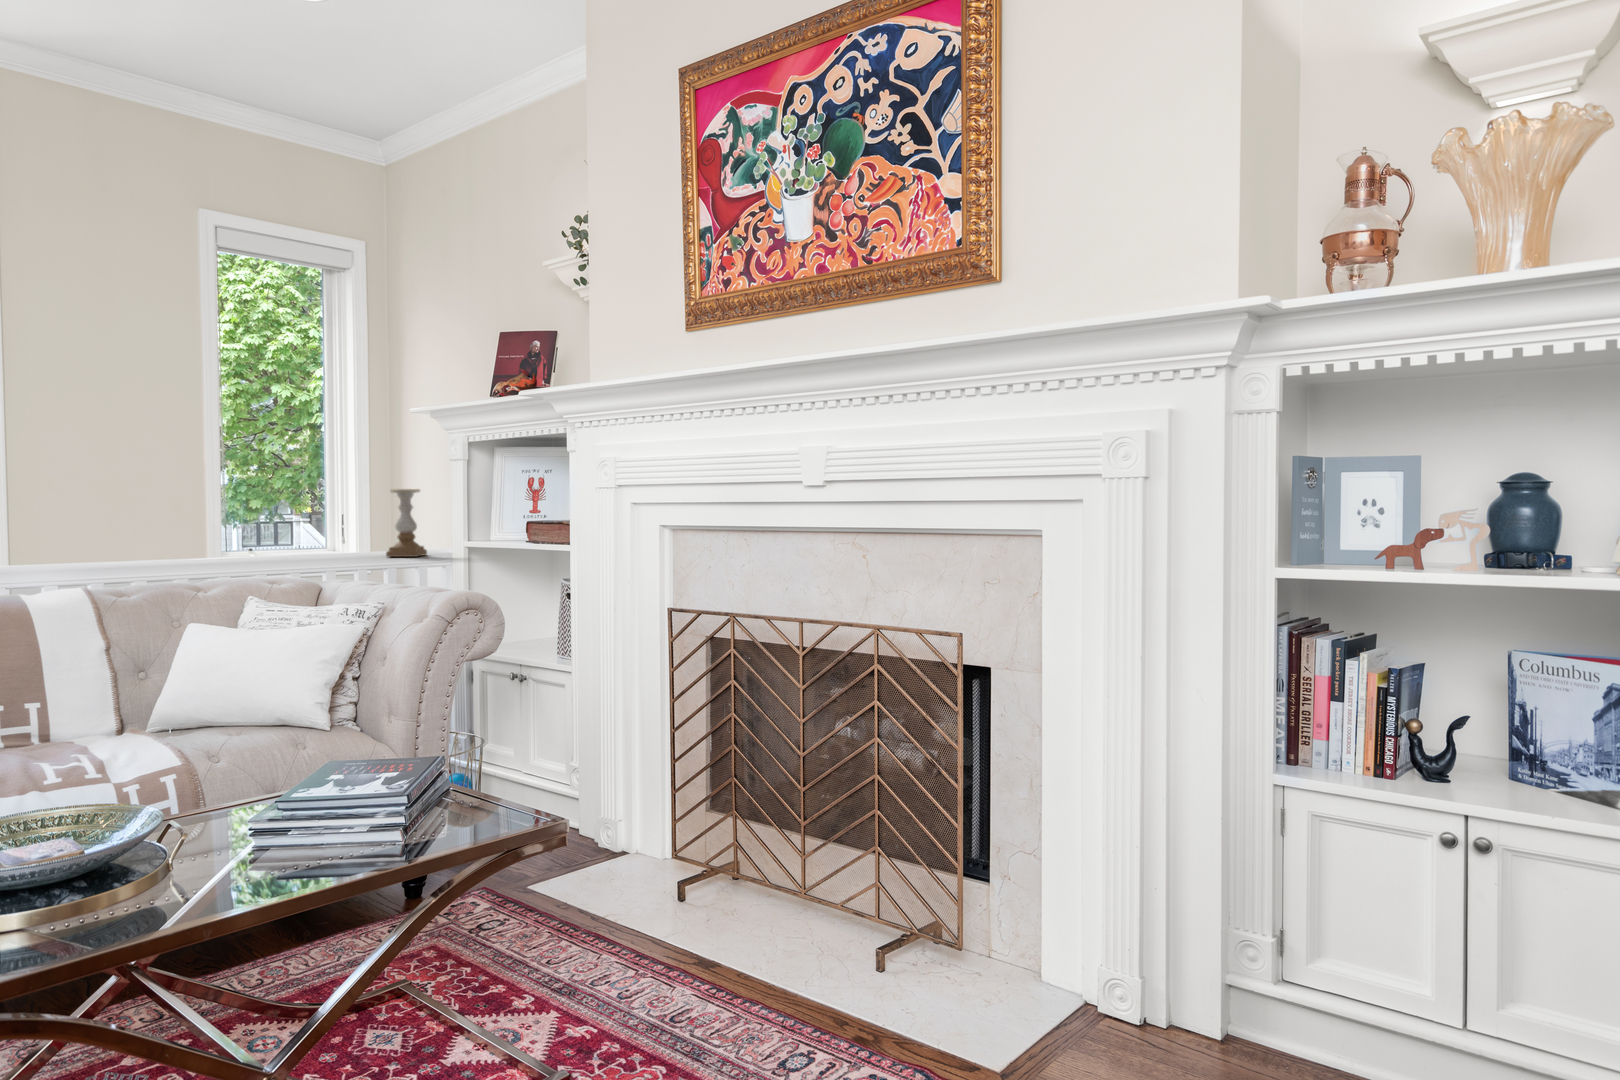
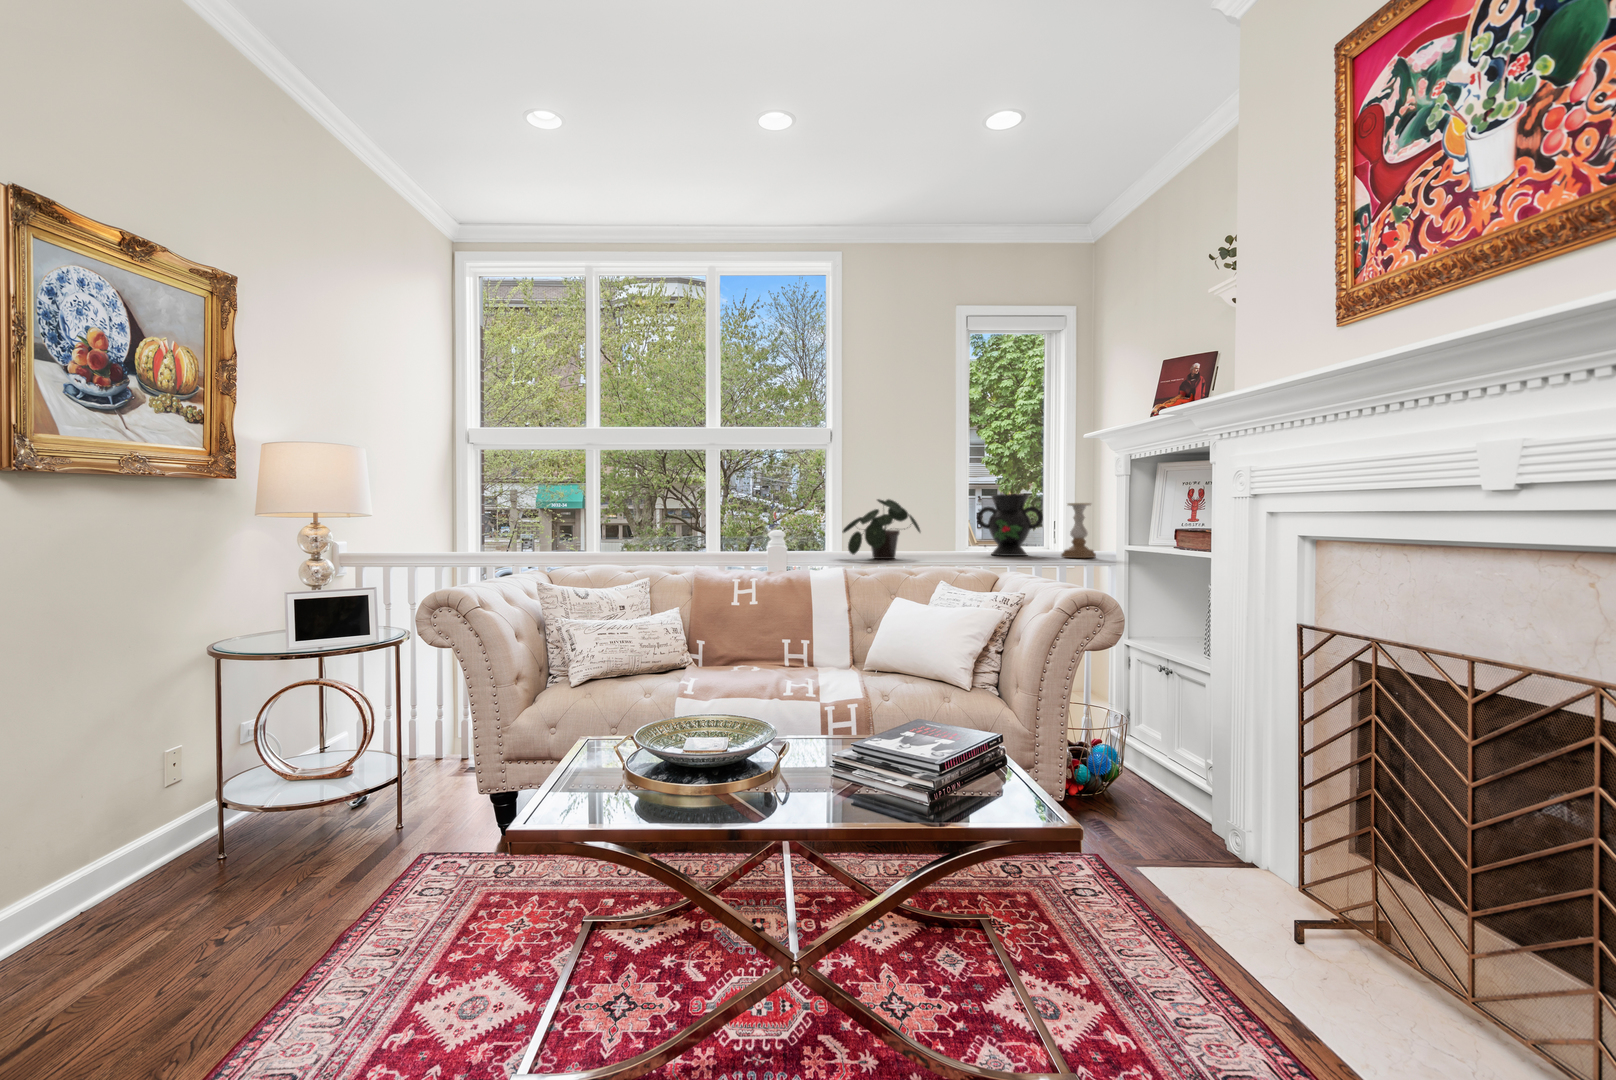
decorative vase: none [261,477,355,559] -> present [977,494,1043,556]
potted plant: none [43,484,187,573] -> present [842,499,920,559]

